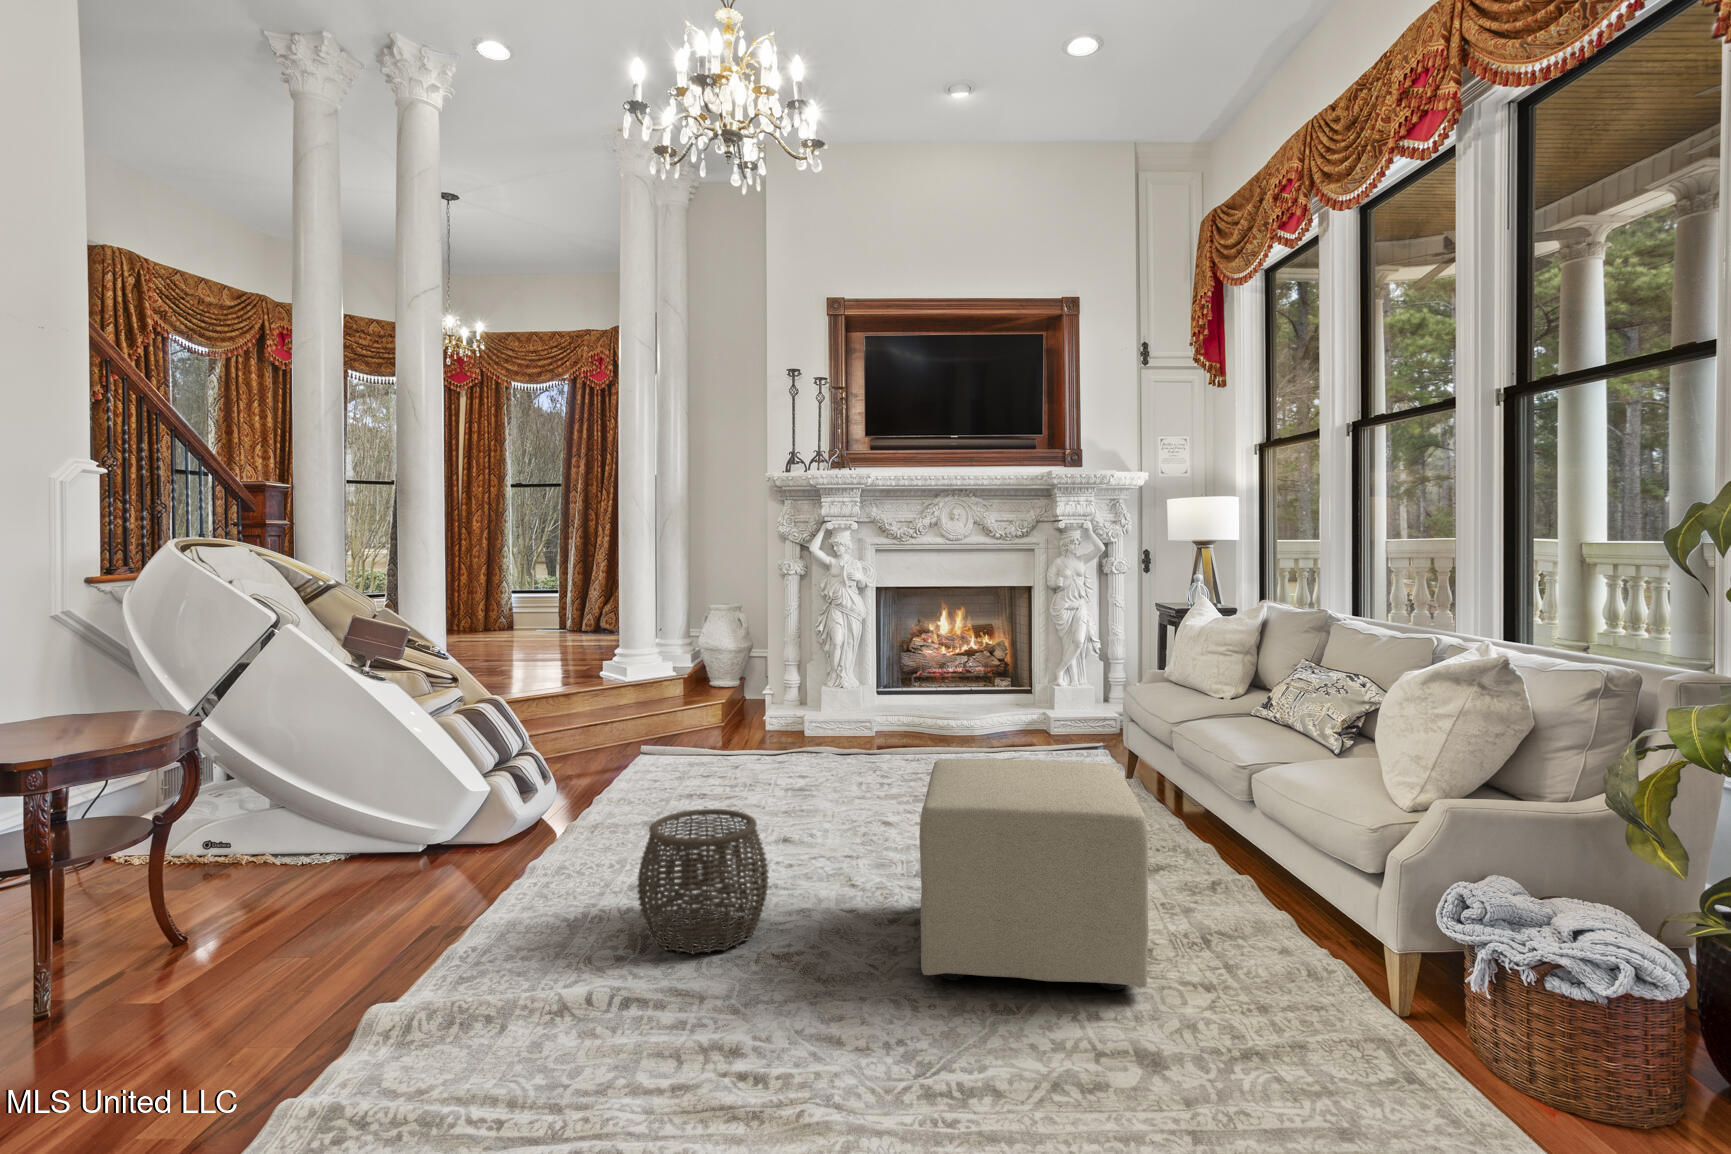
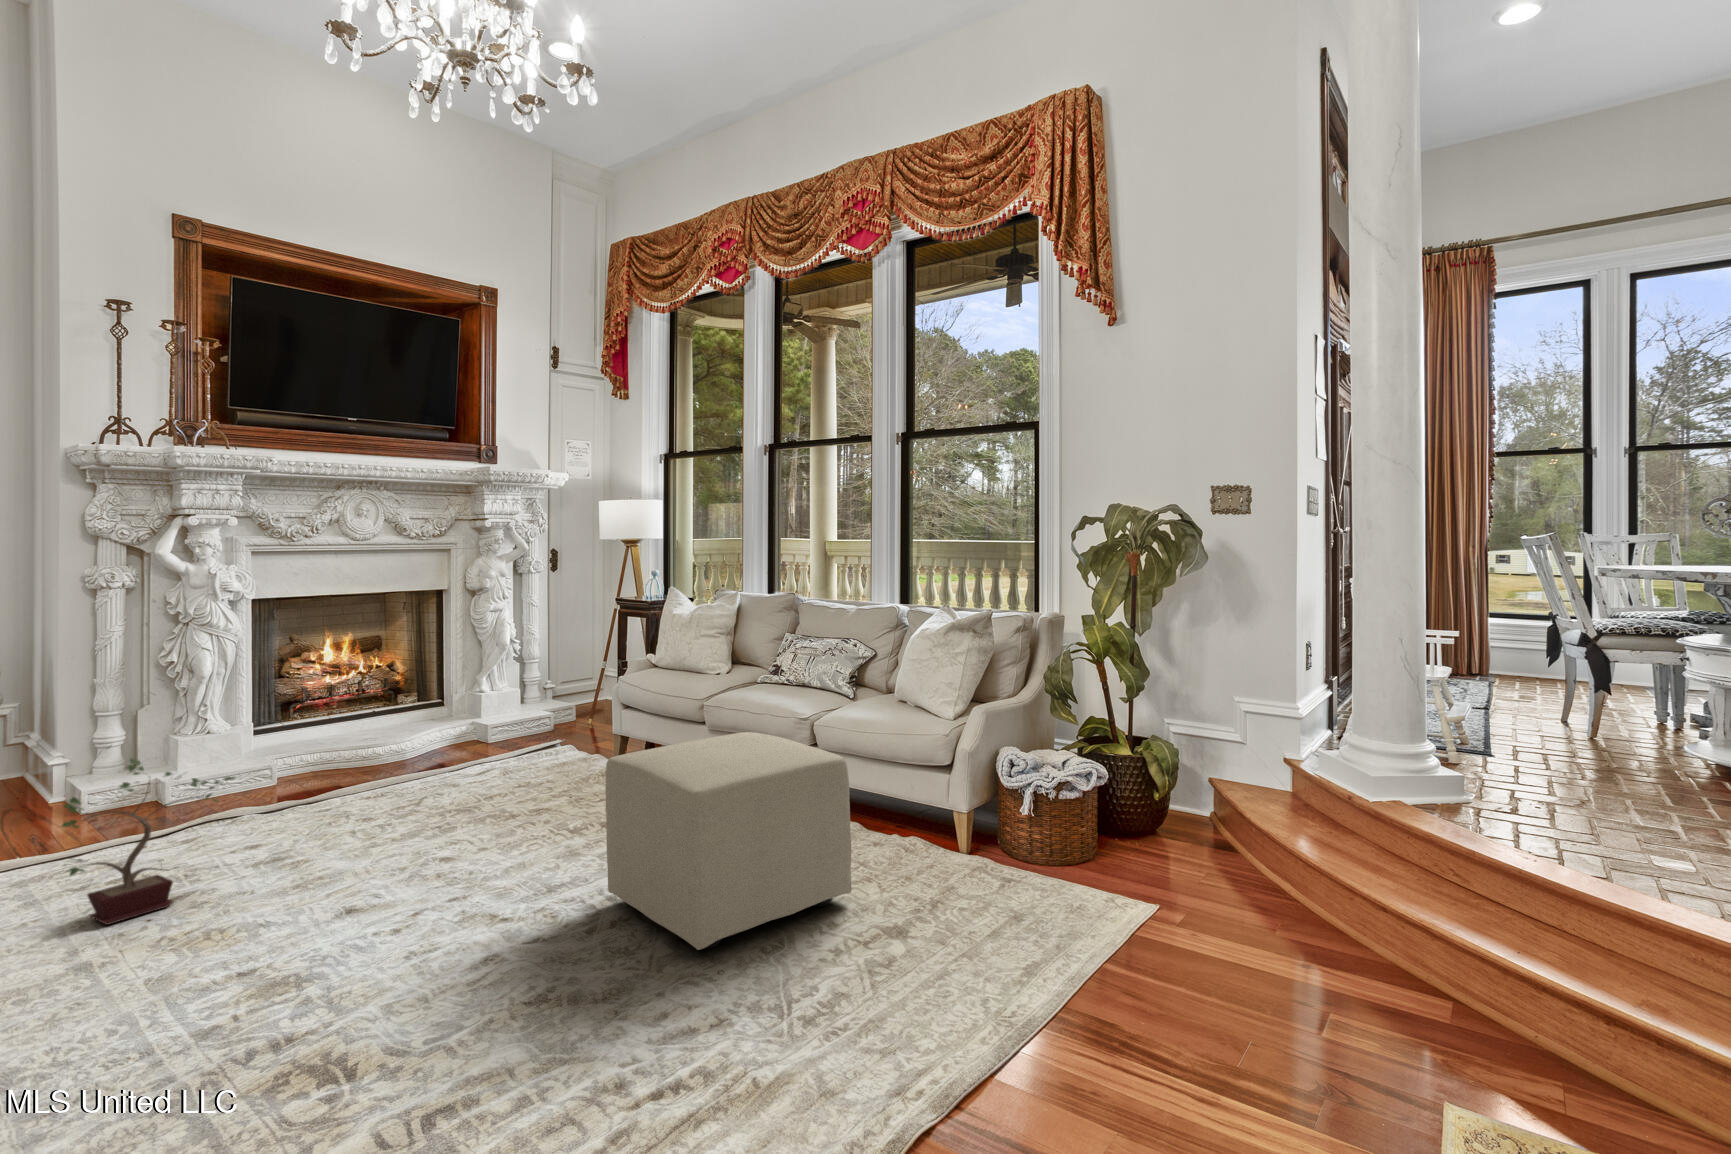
potted plant: none [656,694,761,808] -> present [62,759,235,925]
woven basket: present [637,809,769,954] -> none [302,865,485,1056]

